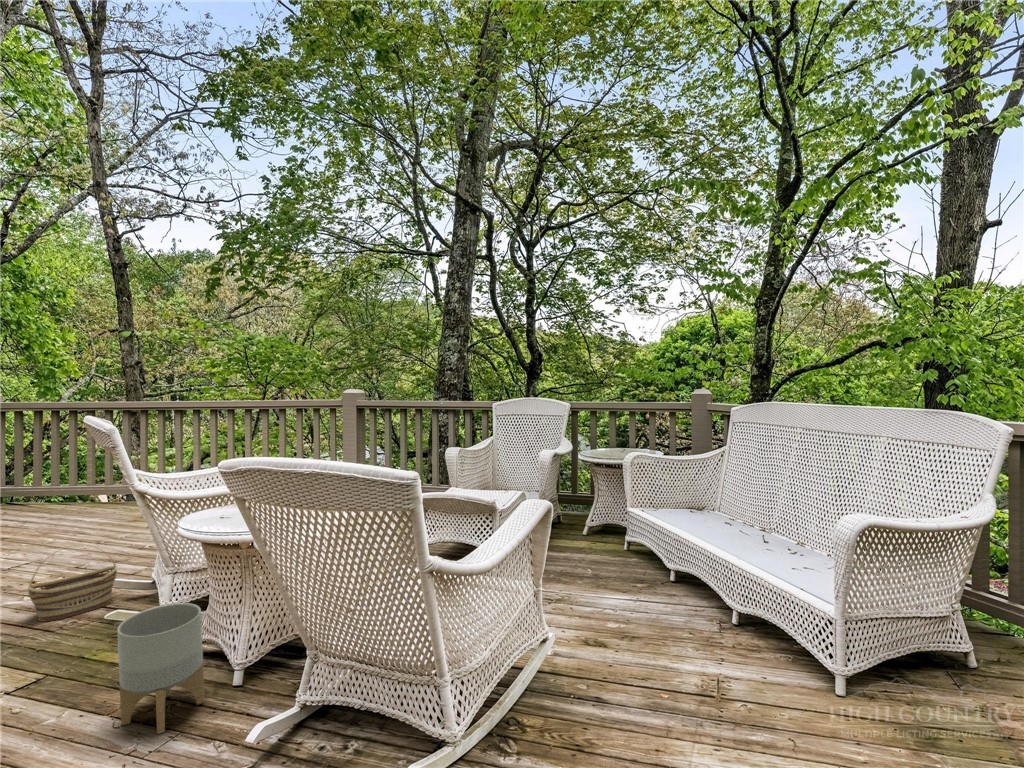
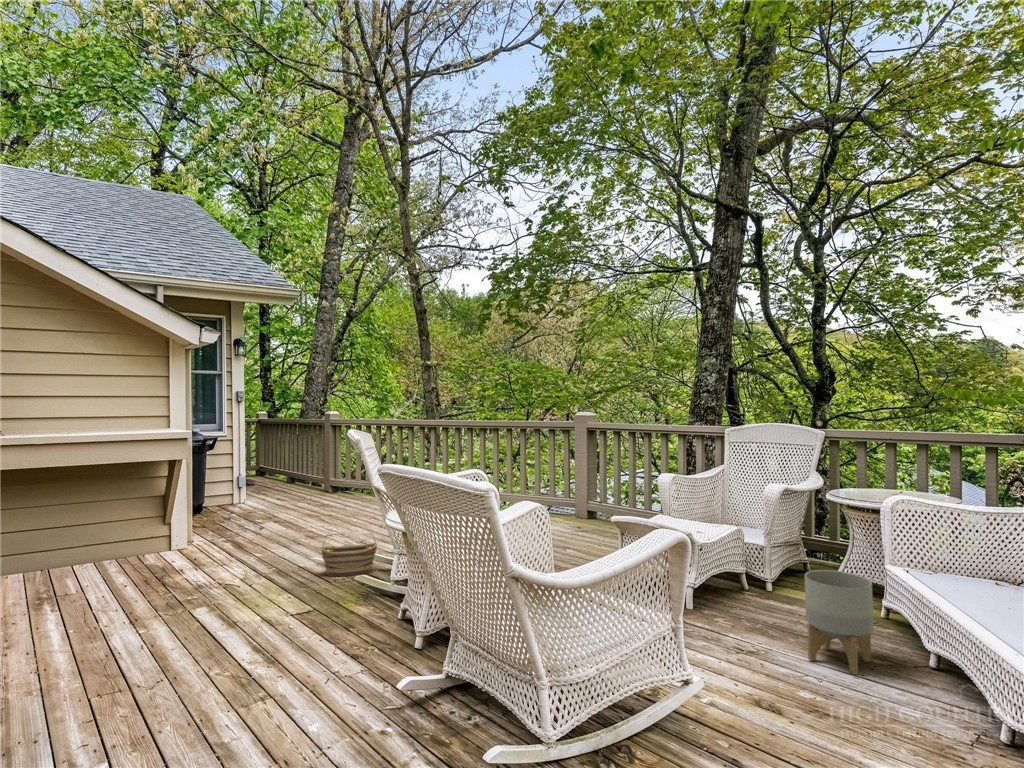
planter: present [117,603,204,734] -> present [805,570,873,675]

